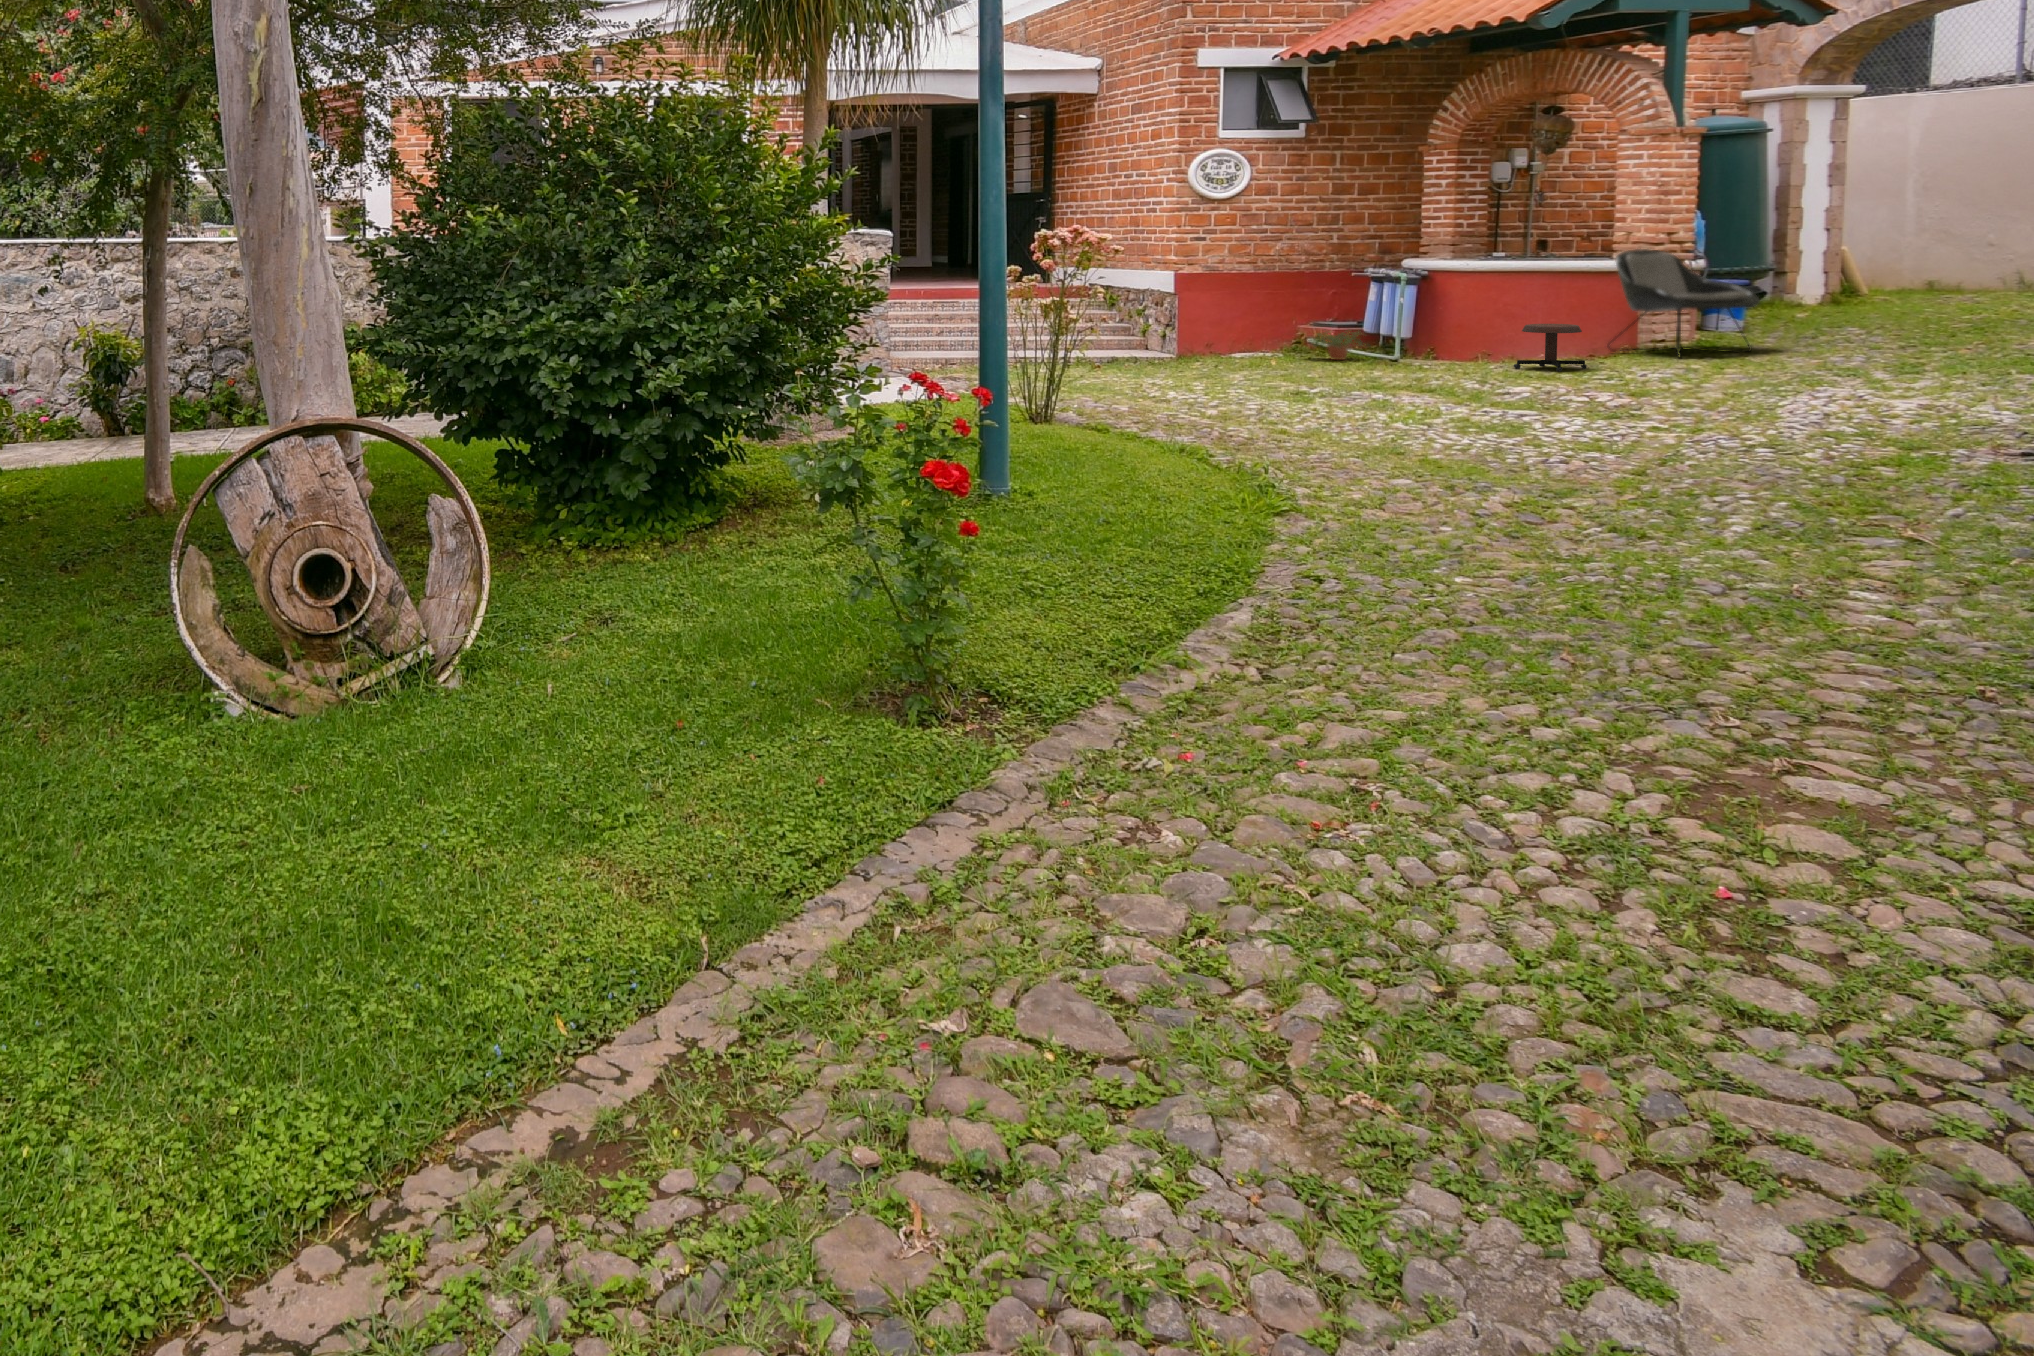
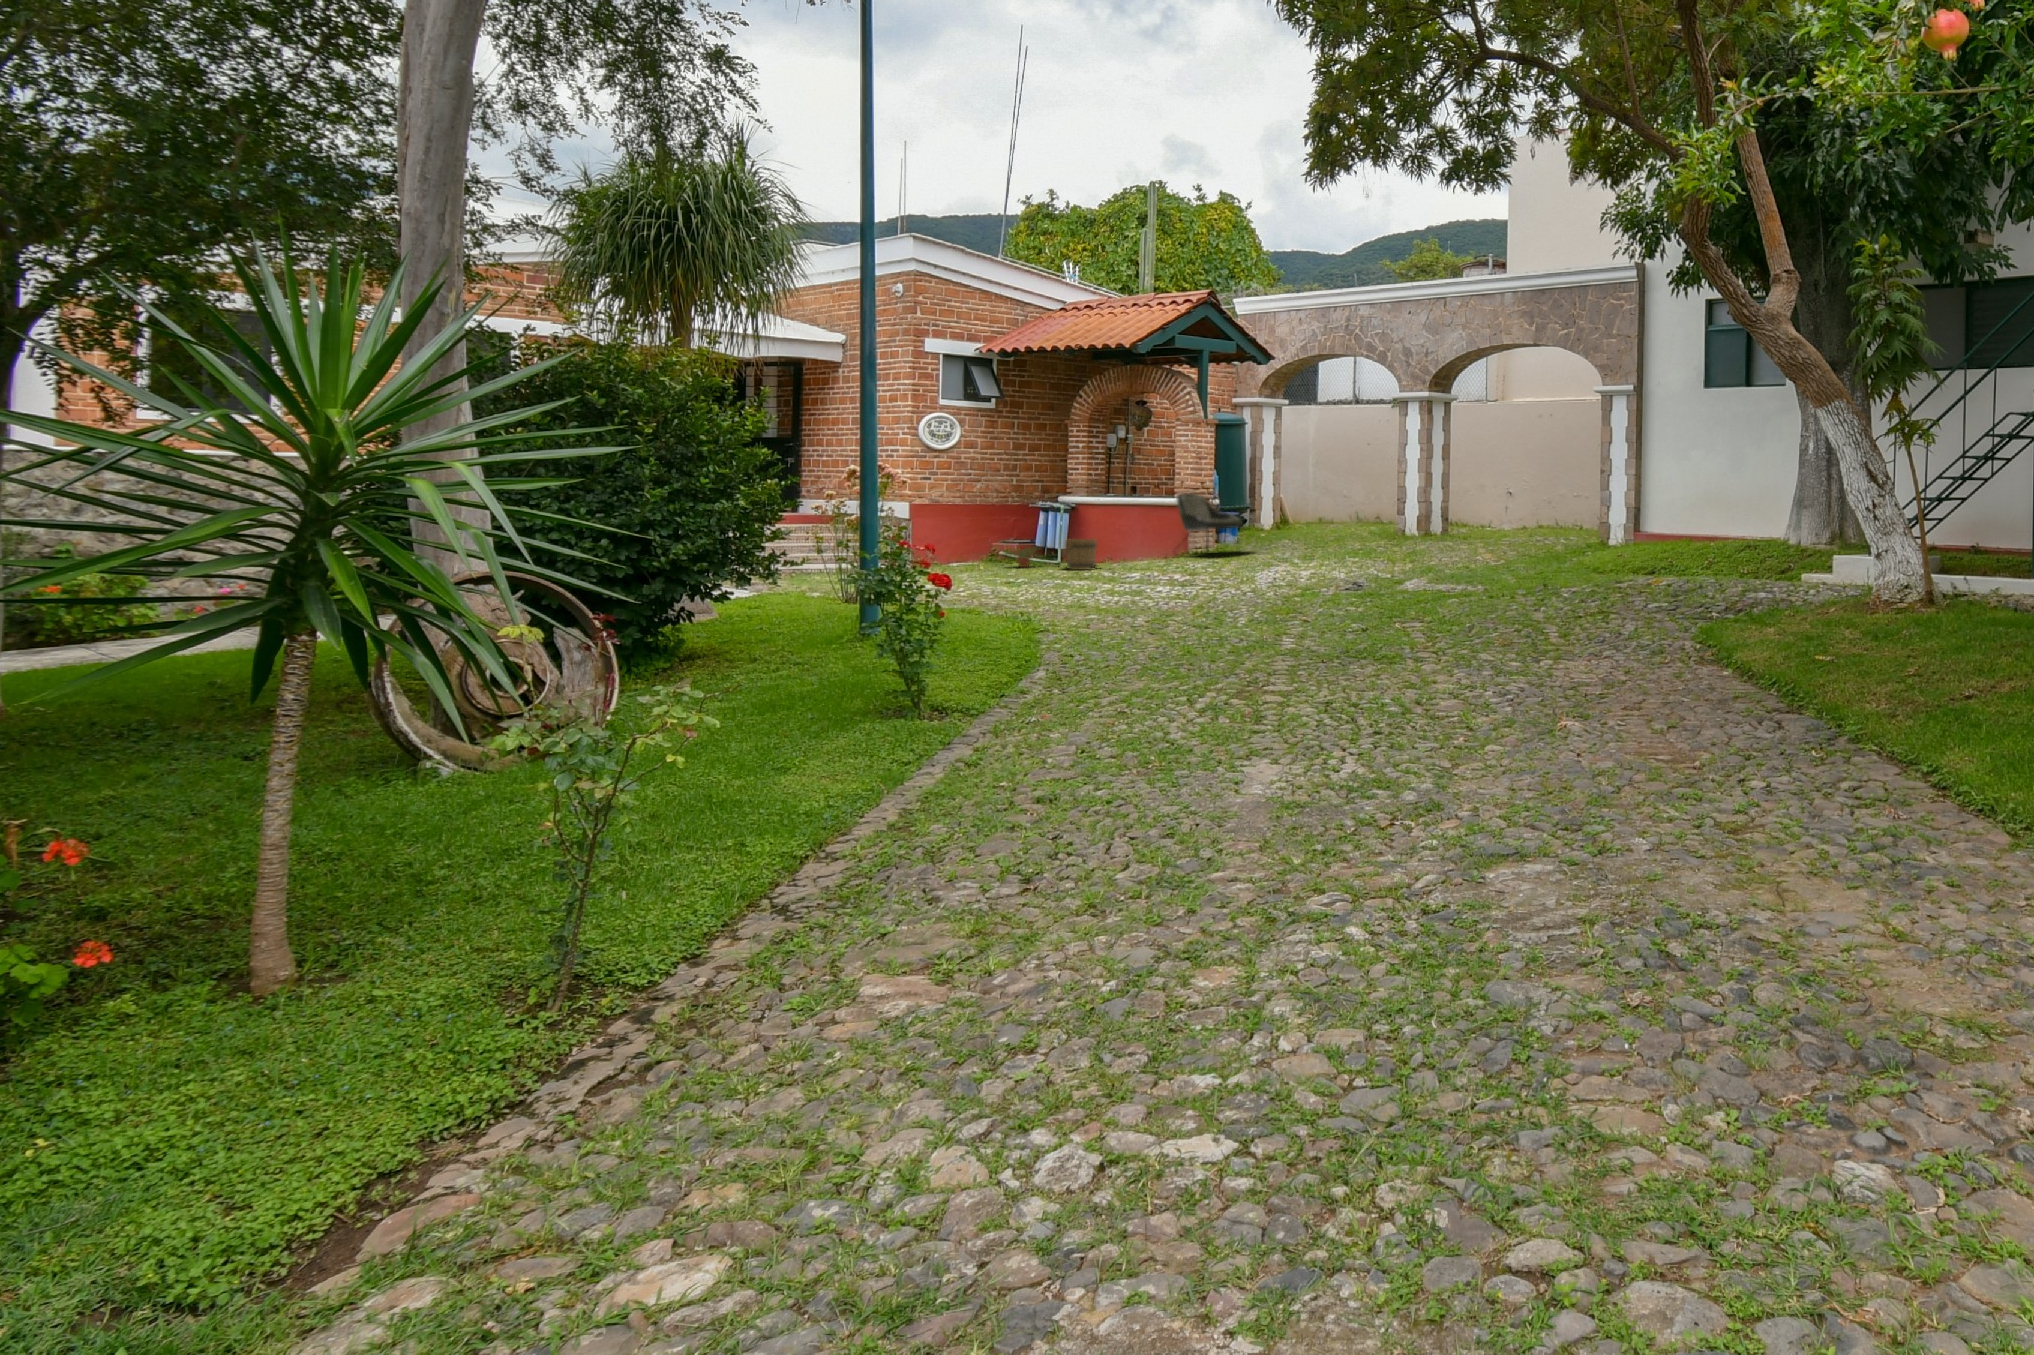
bucket: none [1401,322,1461,369] -> present [1064,539,1097,570]
stool: present [1514,324,1587,372] -> none [1126,539,1165,568]

